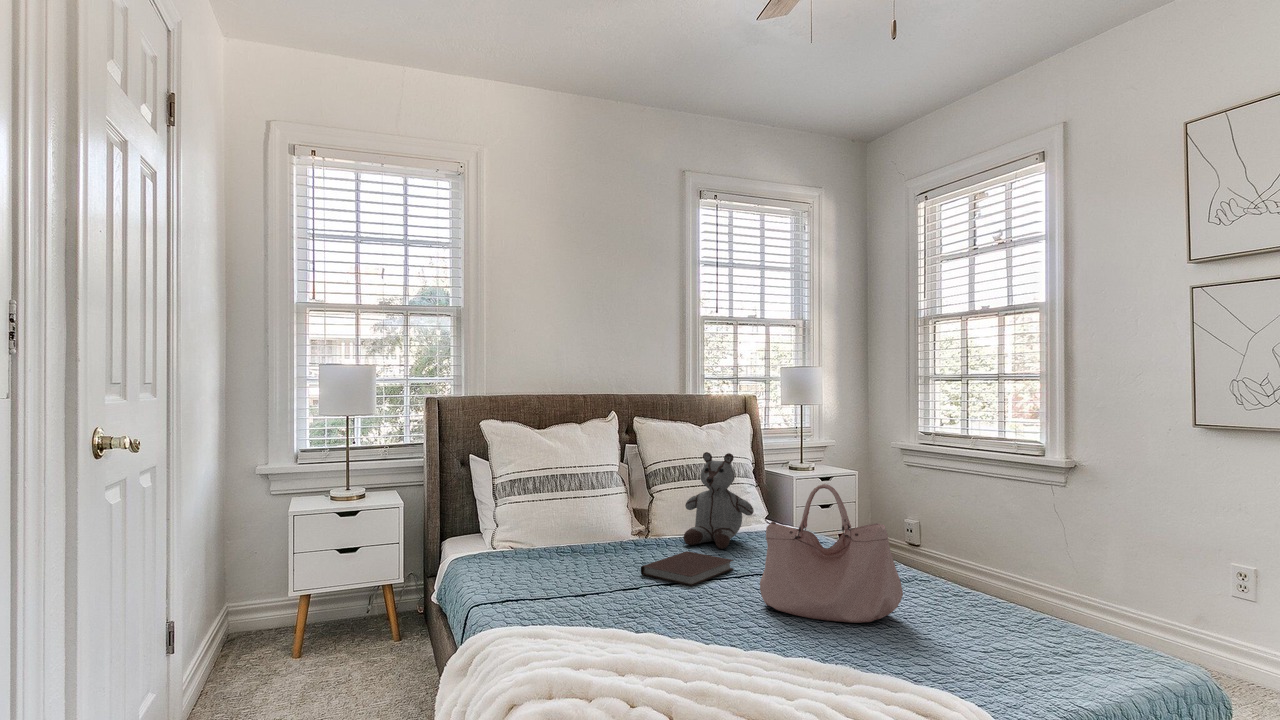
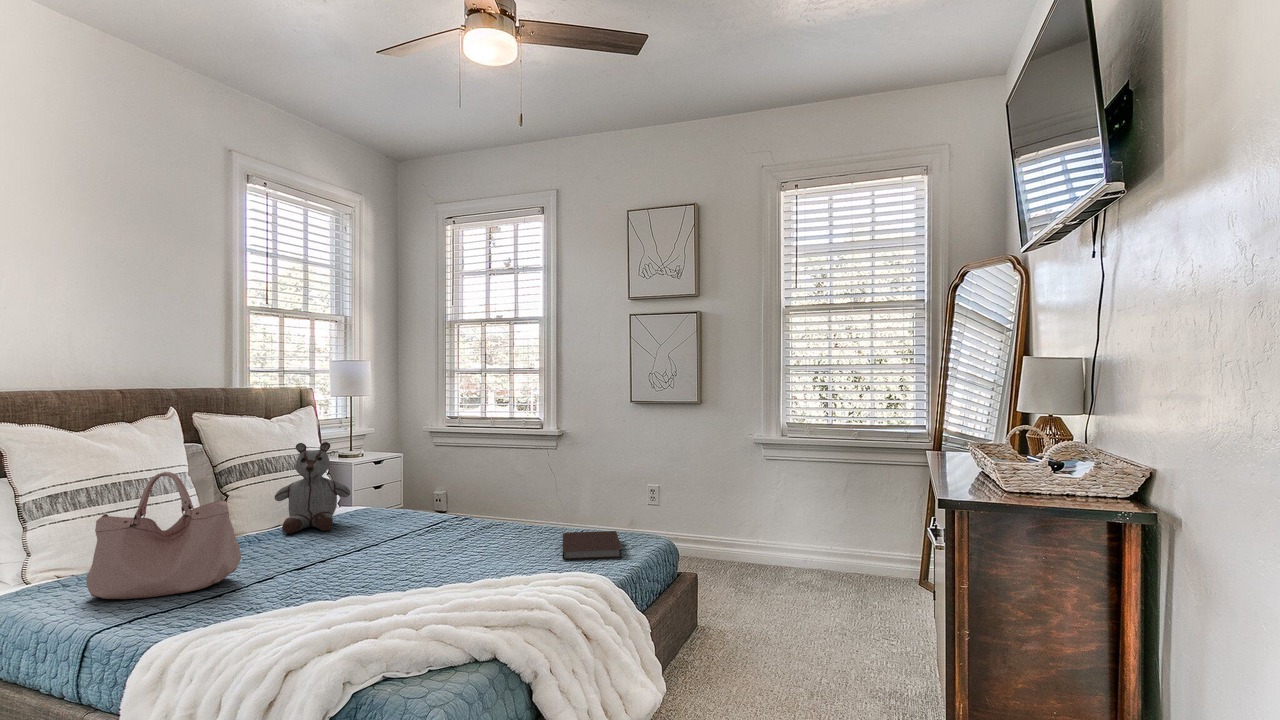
handbag: present [760,484,903,623] -> present [86,472,241,599]
notebook: present [641,551,734,586] -> present [563,531,622,560]

